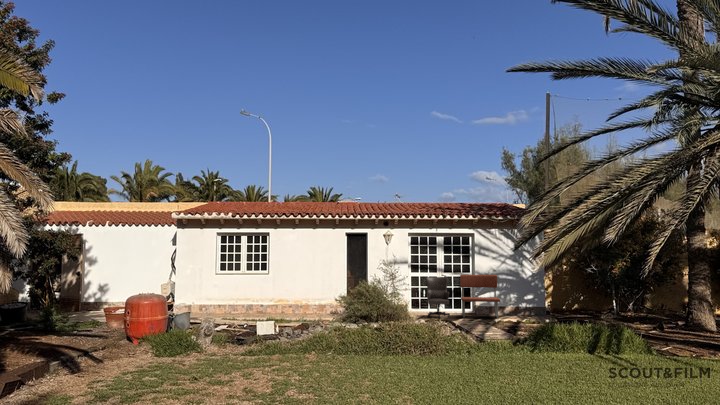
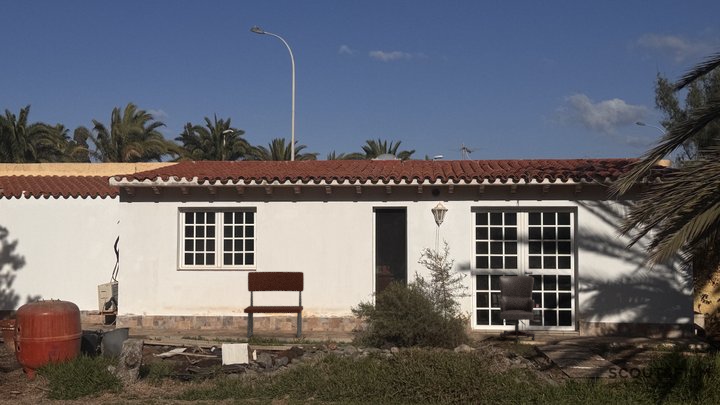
bench: present [460,275,500,318] -> present [244,272,304,337]

